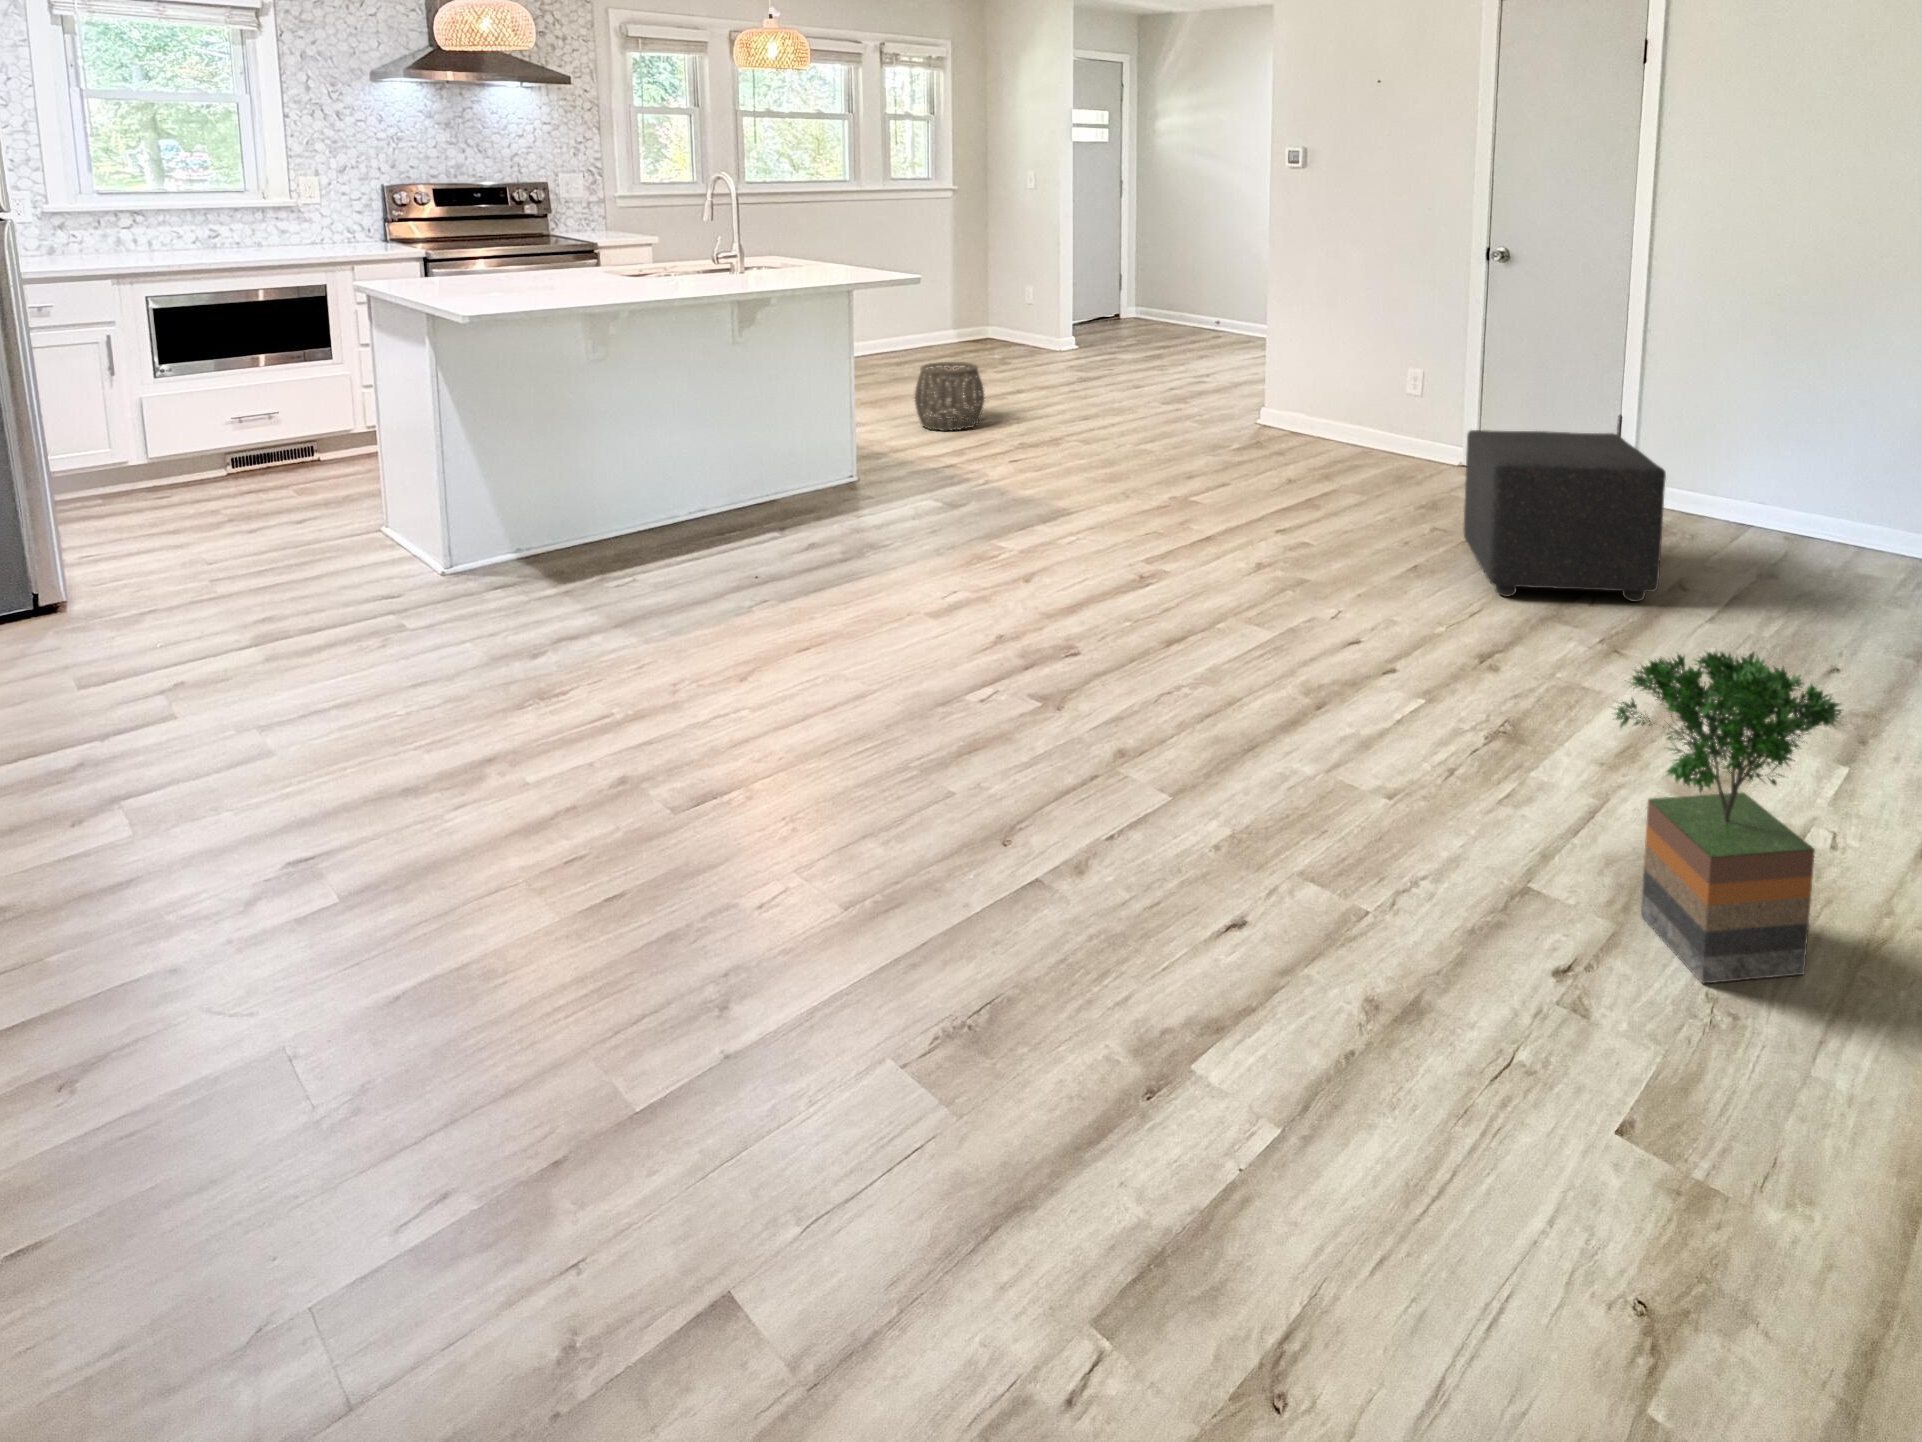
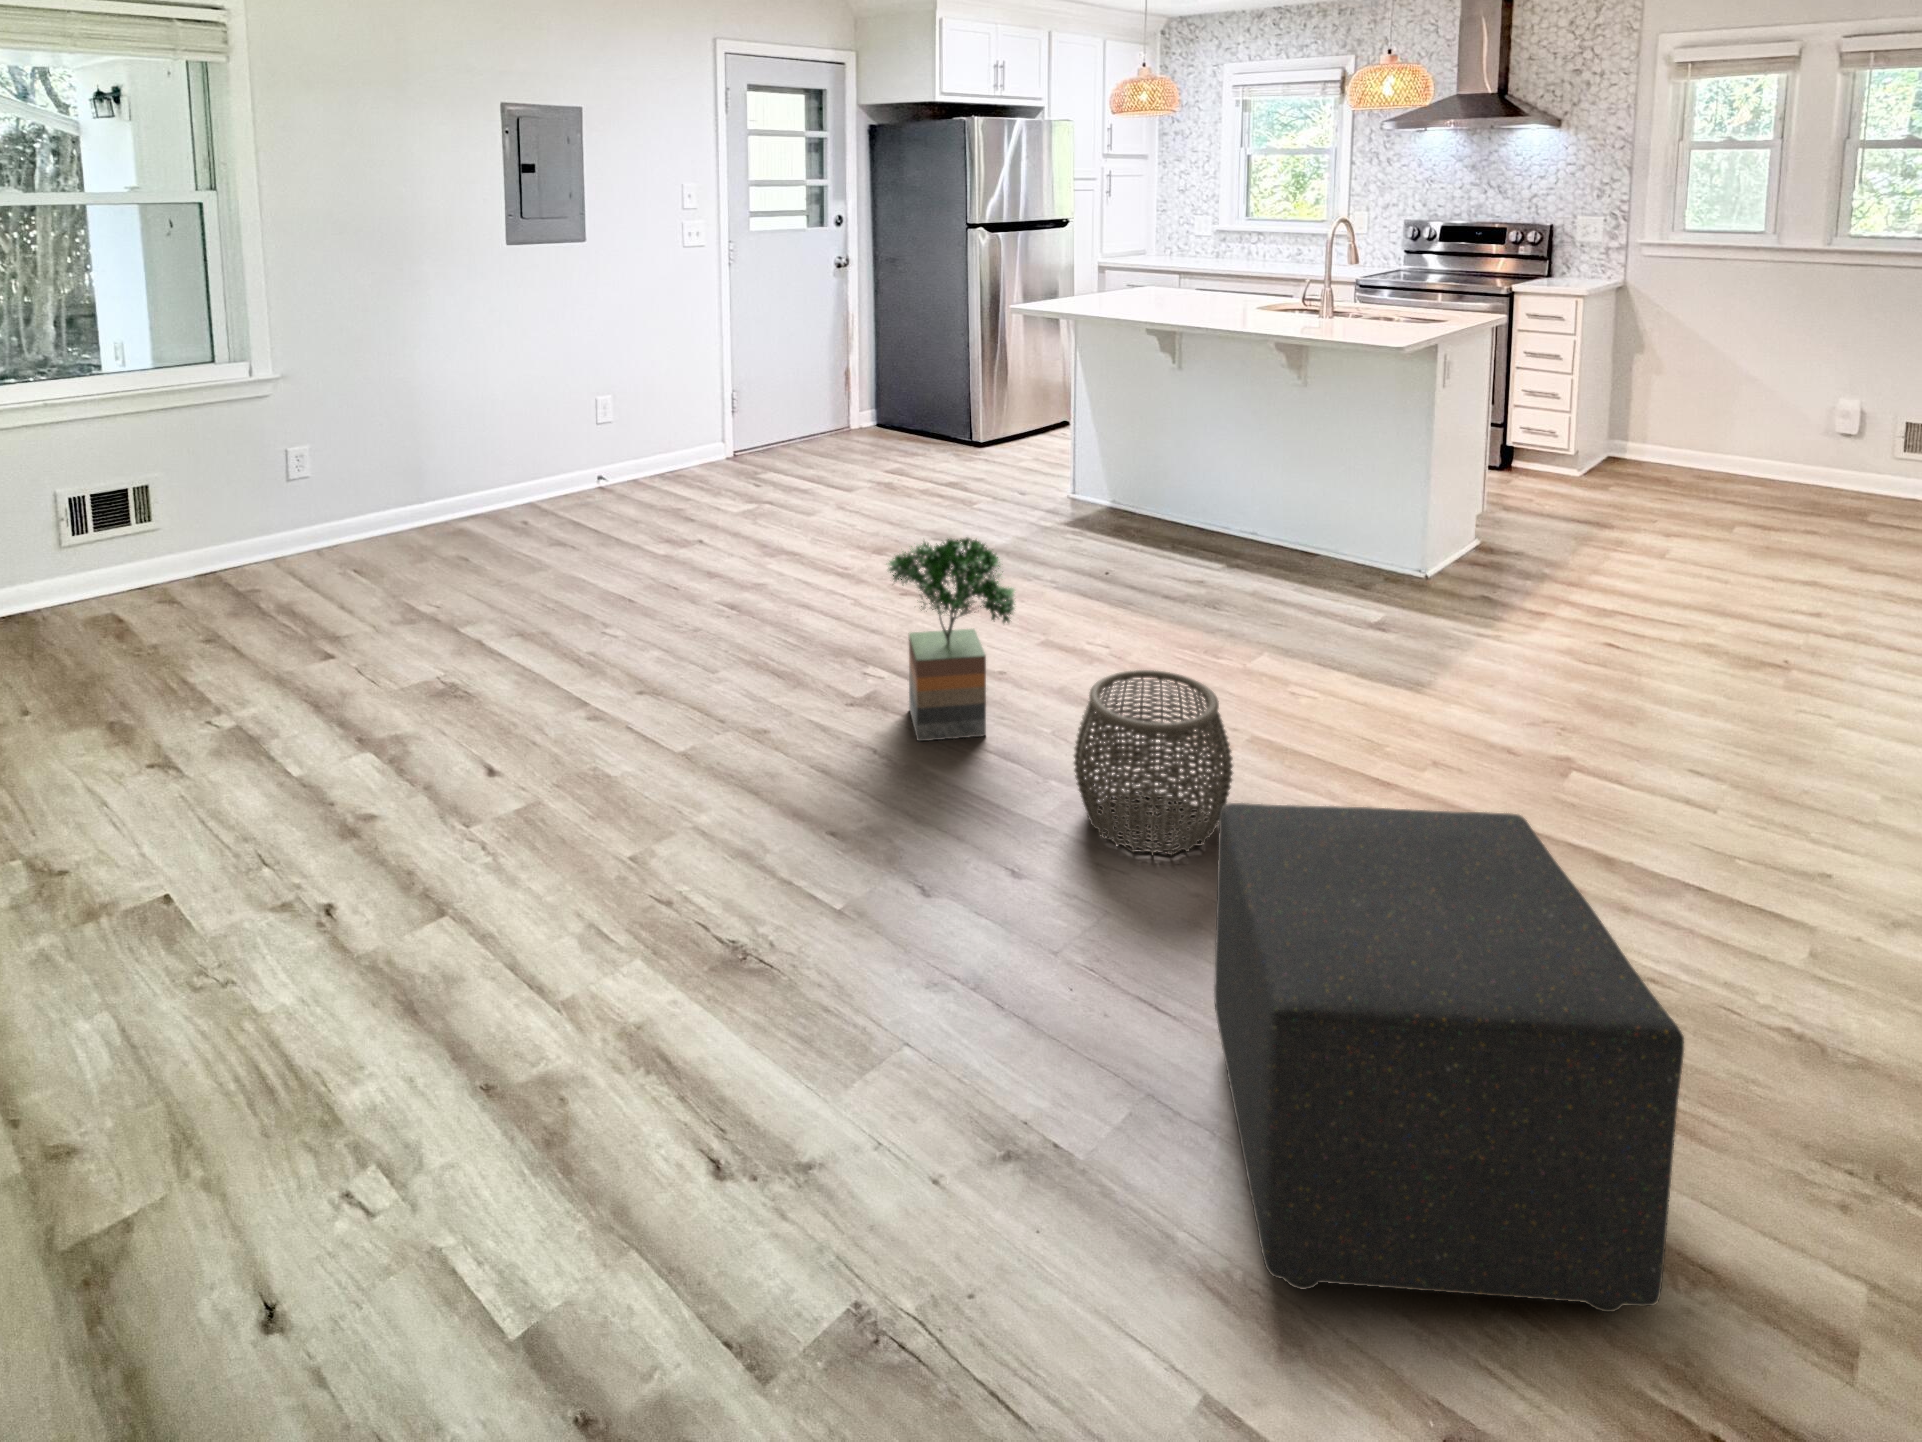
woven basket: present [915,362,984,431] -> present [1074,670,1233,855]
potted tree: present [1615,652,1843,983] -> present [888,538,1015,741]

